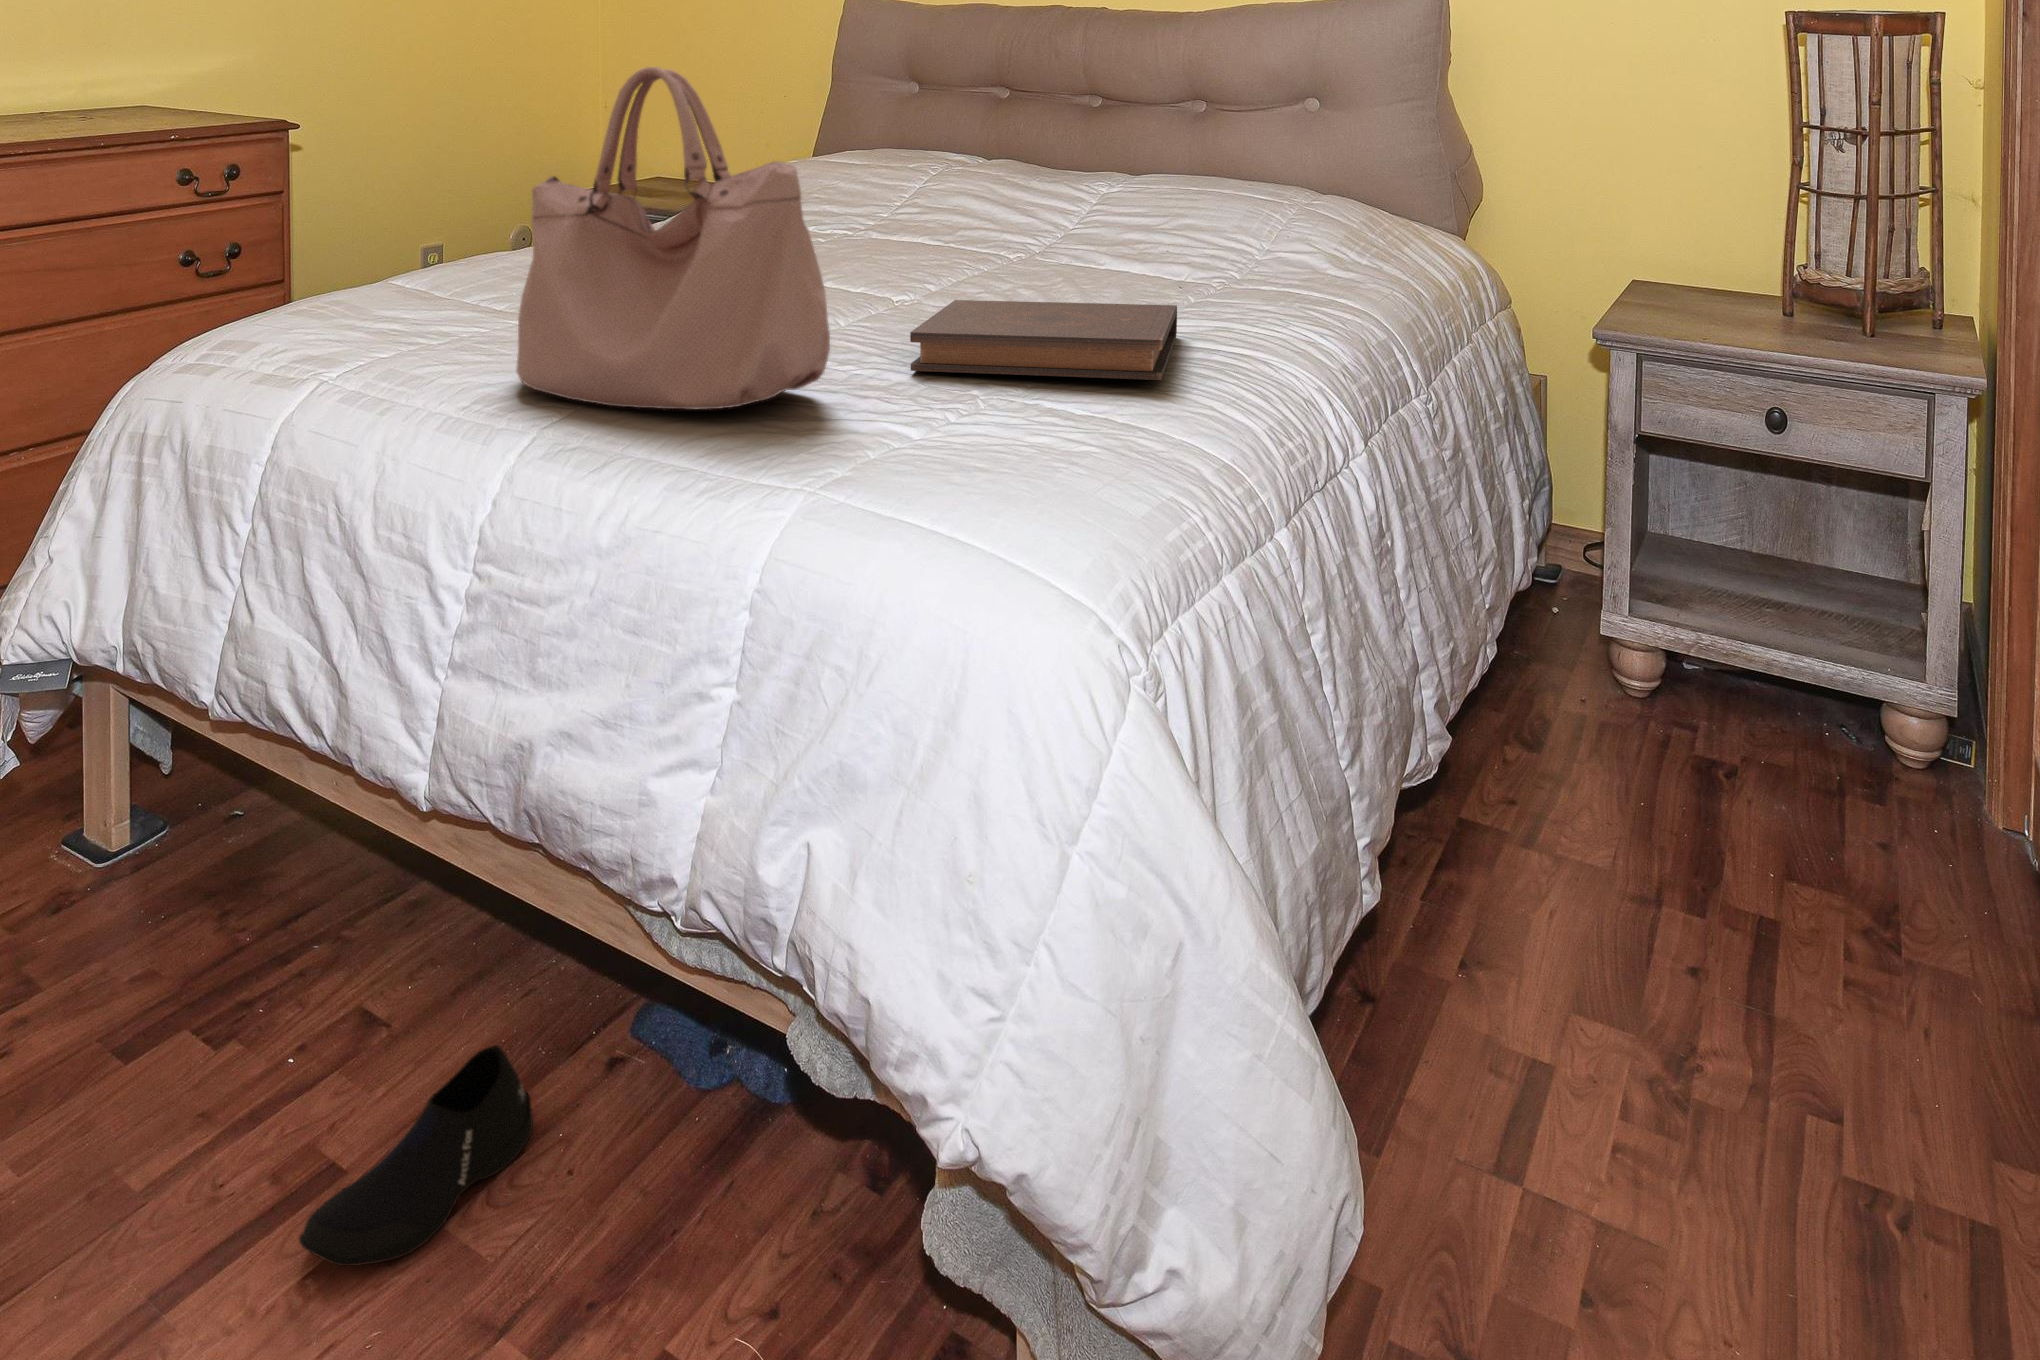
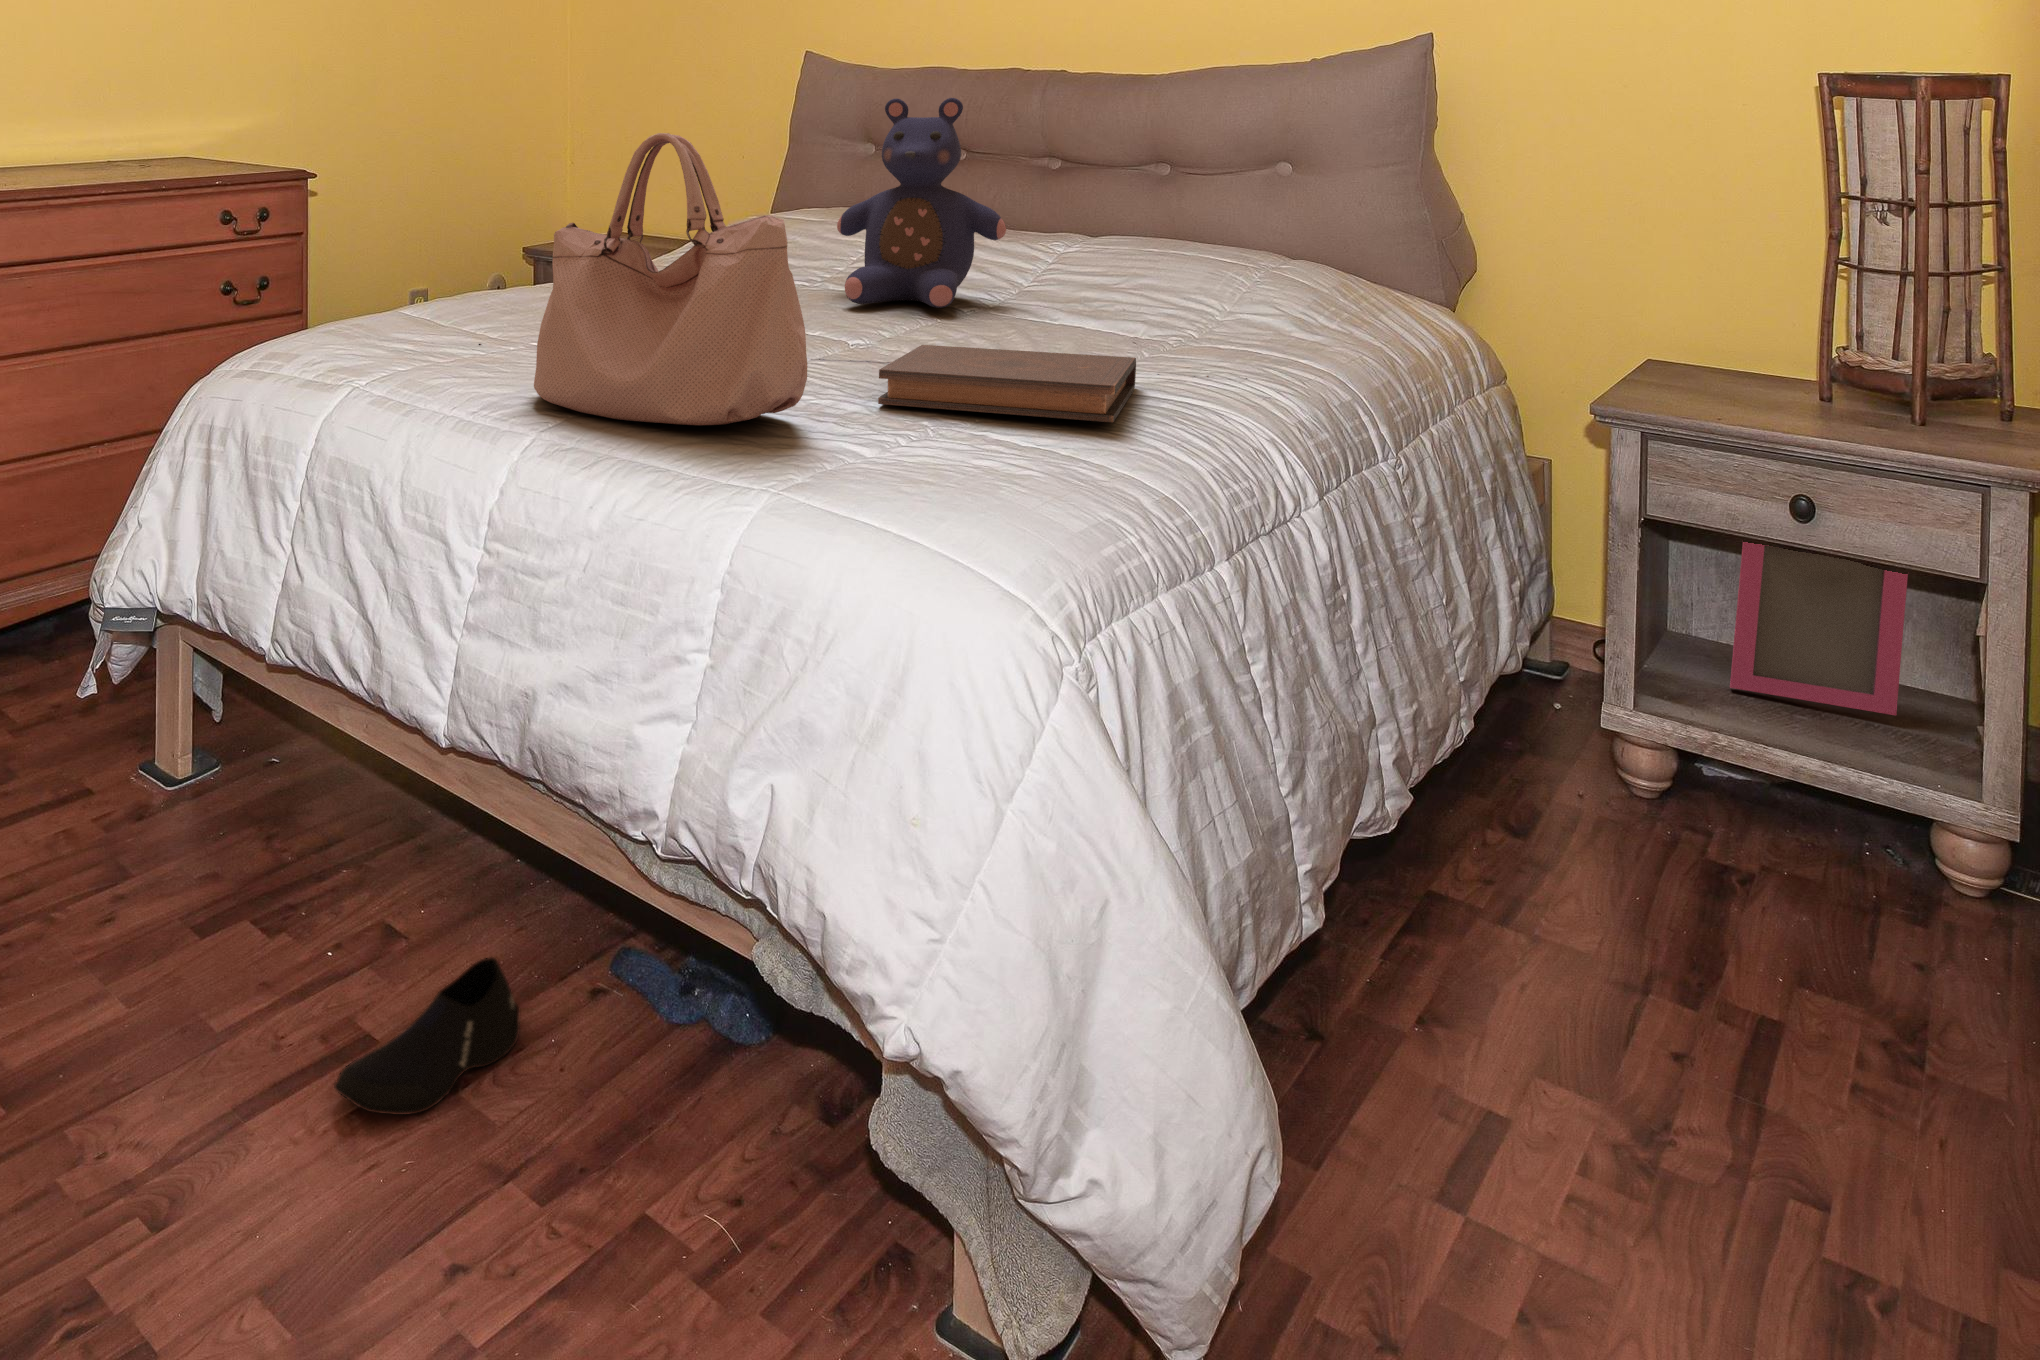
teddy bear: none [861,31,1035,257] -> present [837,98,1006,308]
picture frame: none [1707,438,1859,607] -> present [1730,542,1908,715]

